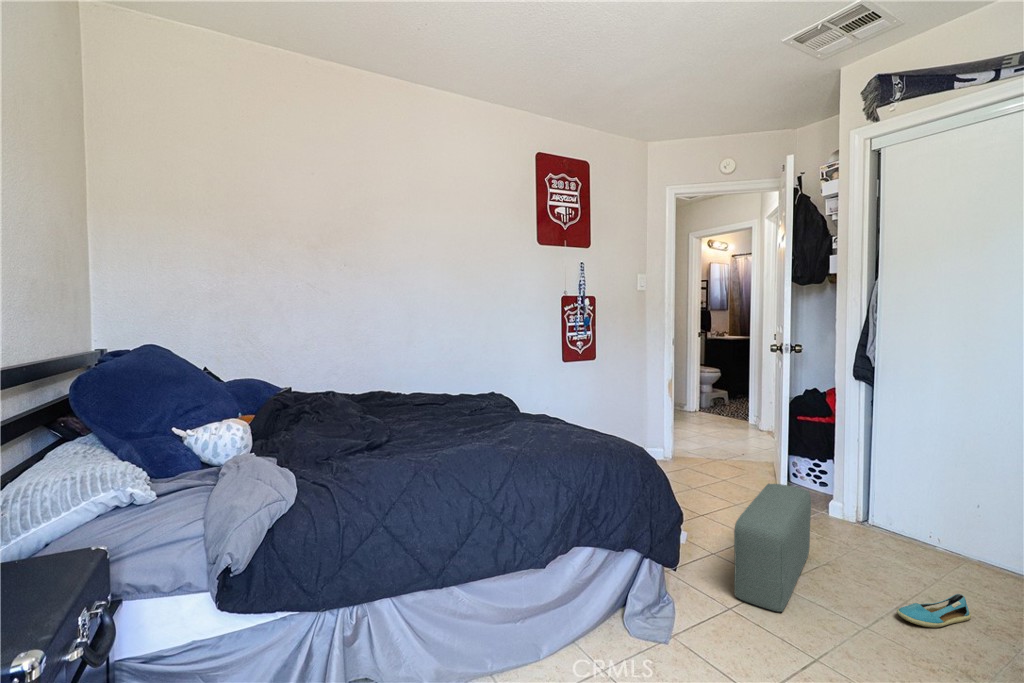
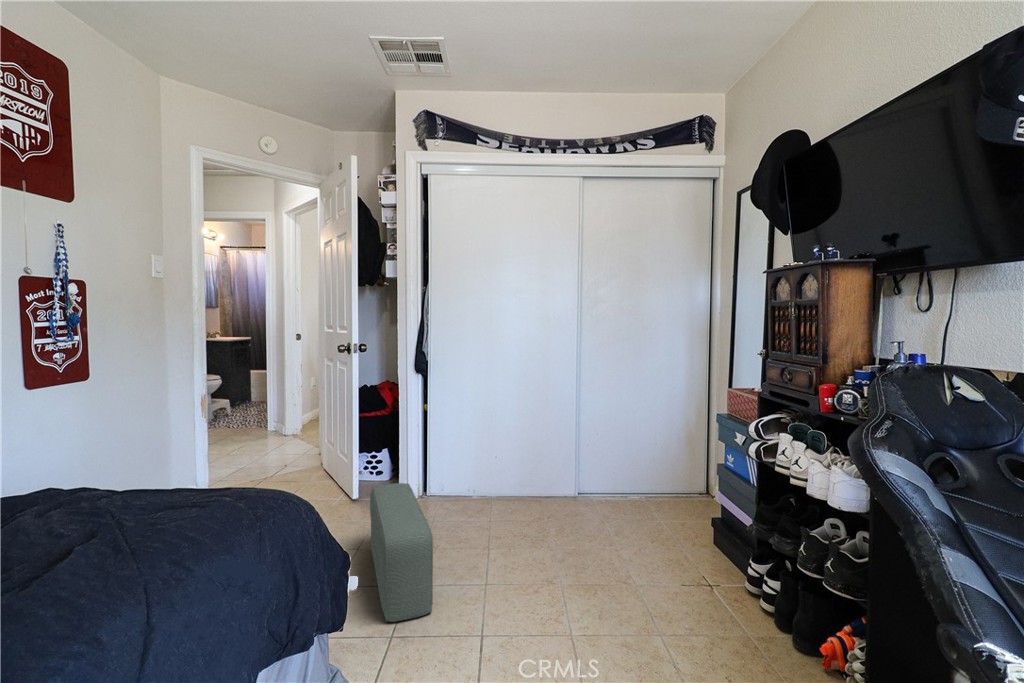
shoe: present [897,594,971,628] -> none [495,528,526,566]

